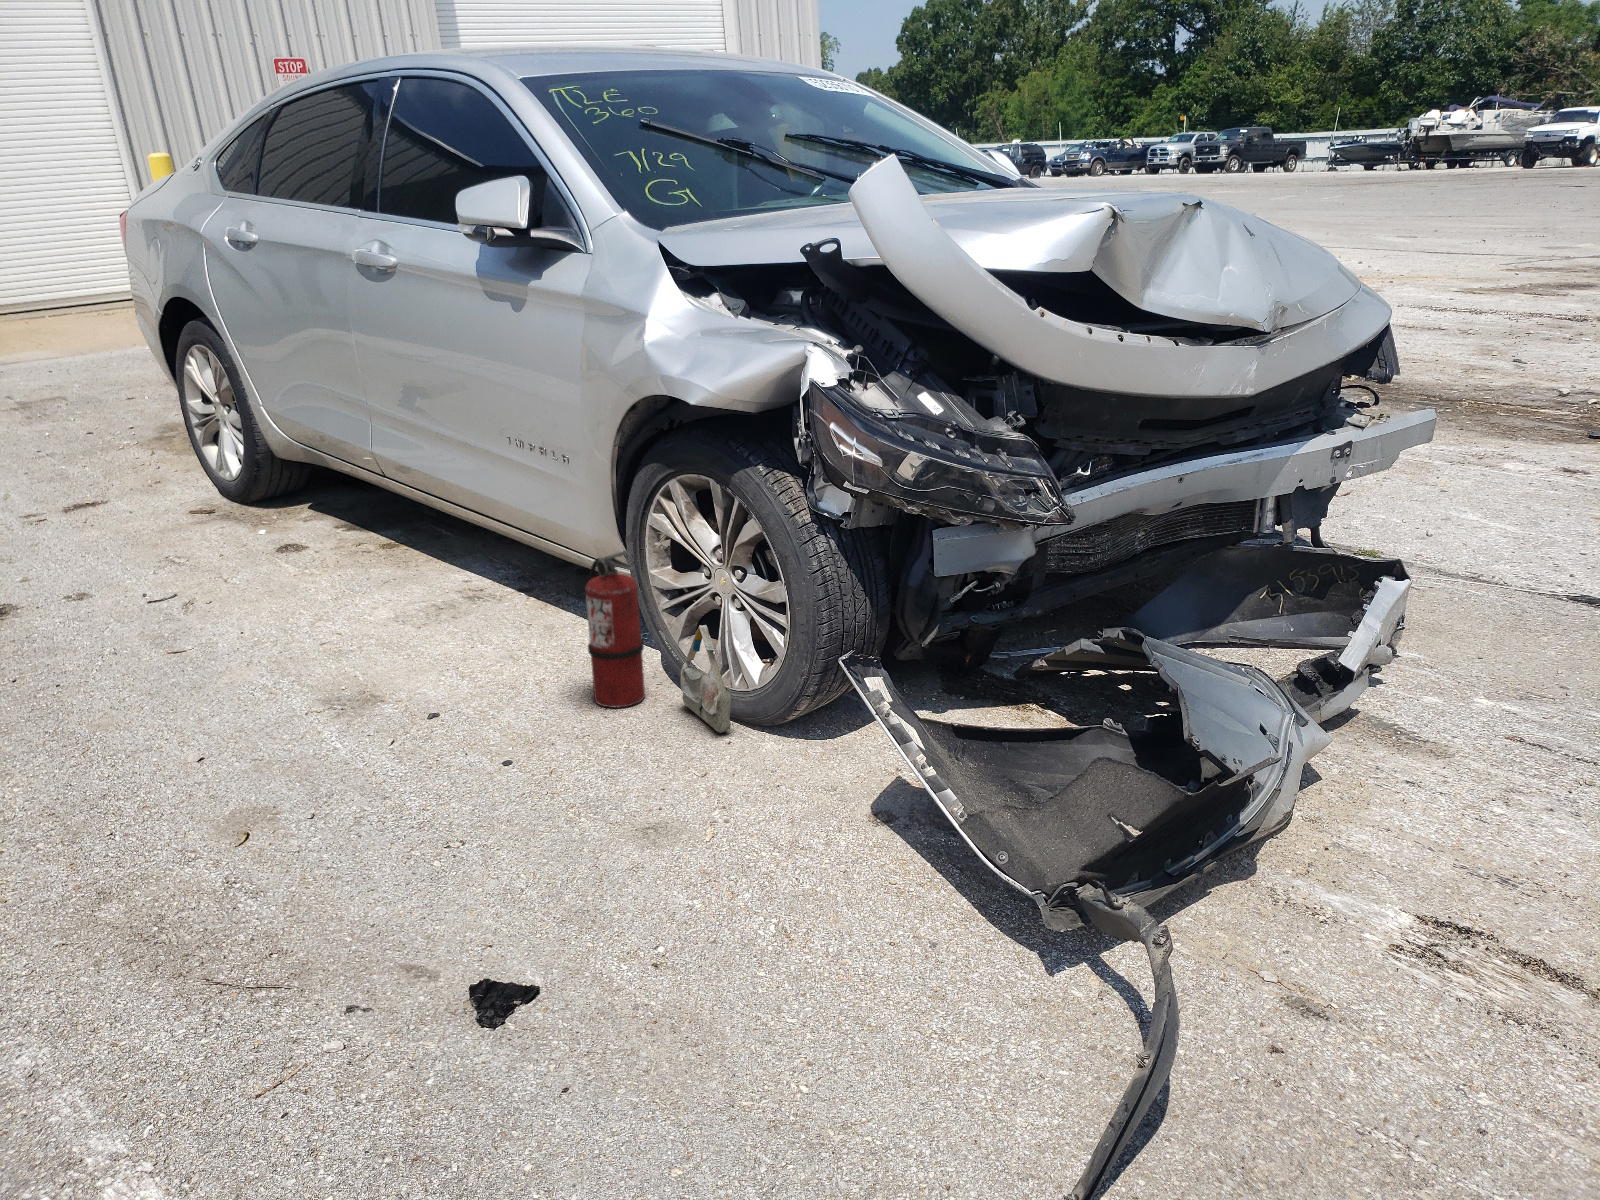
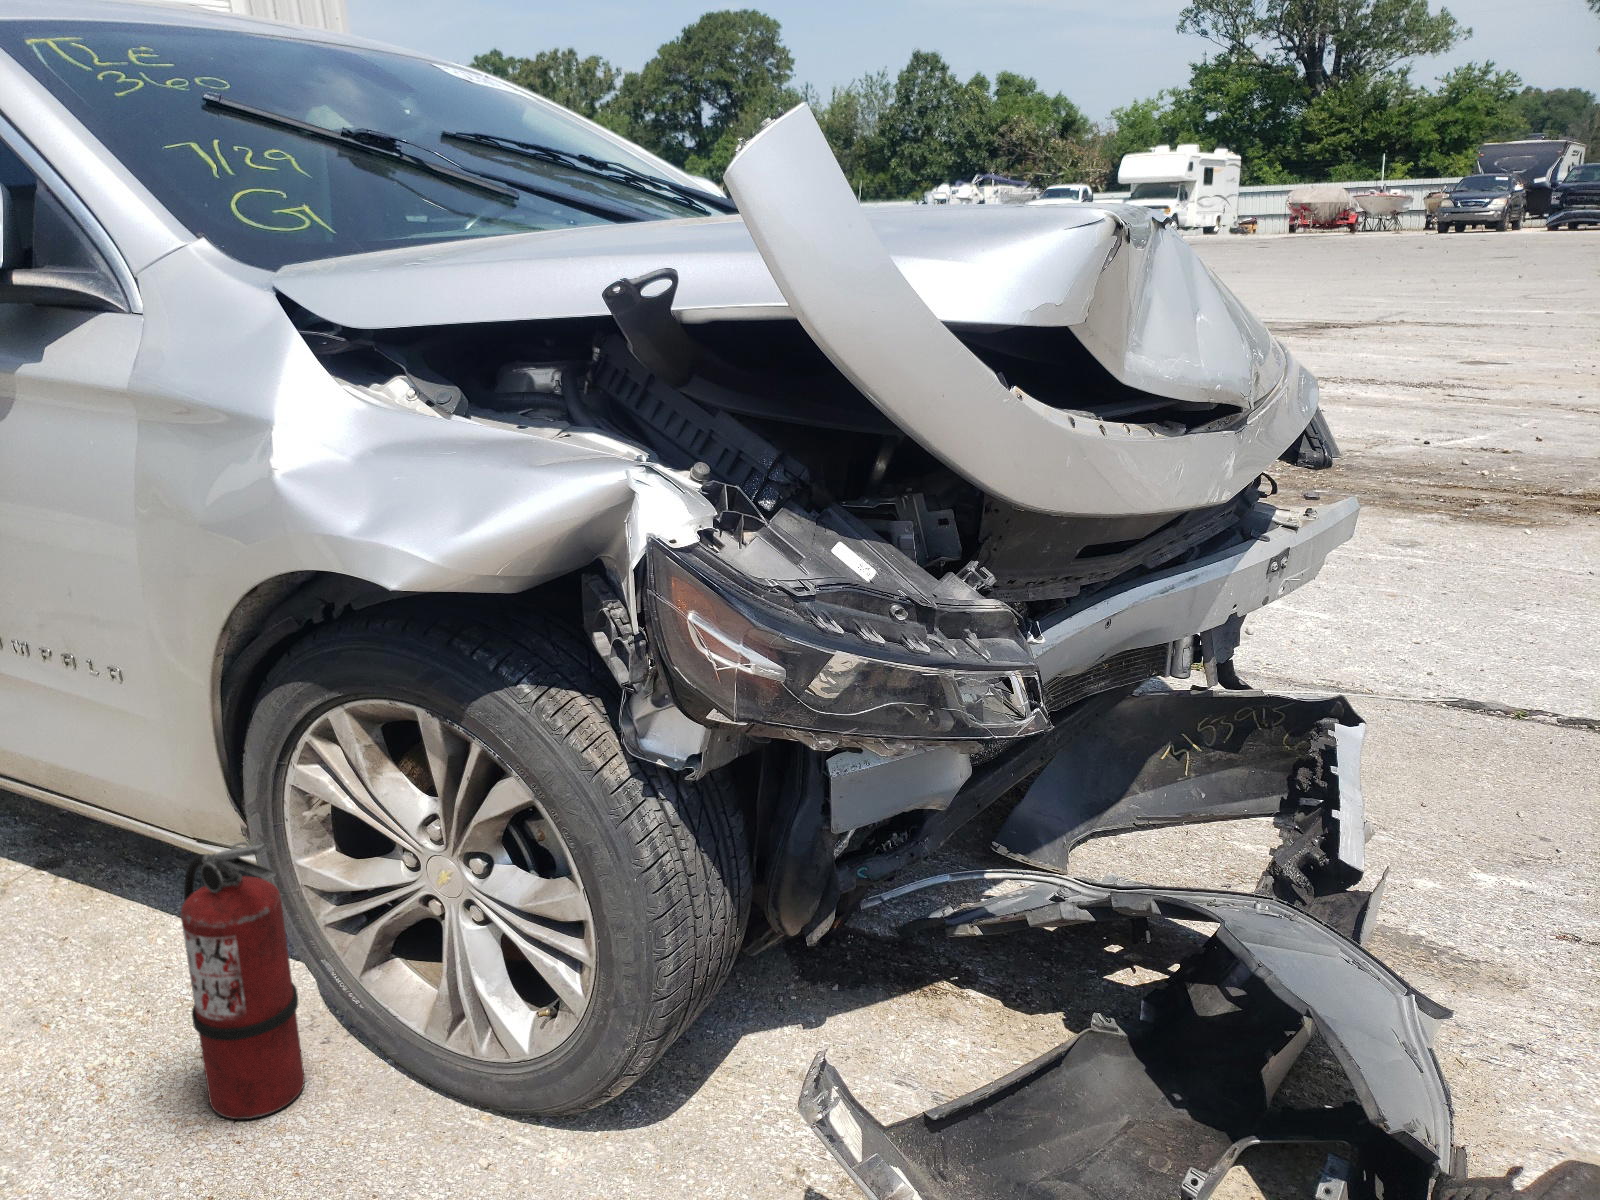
bag: present [680,625,732,733] -> none [374,961,485,1151]

